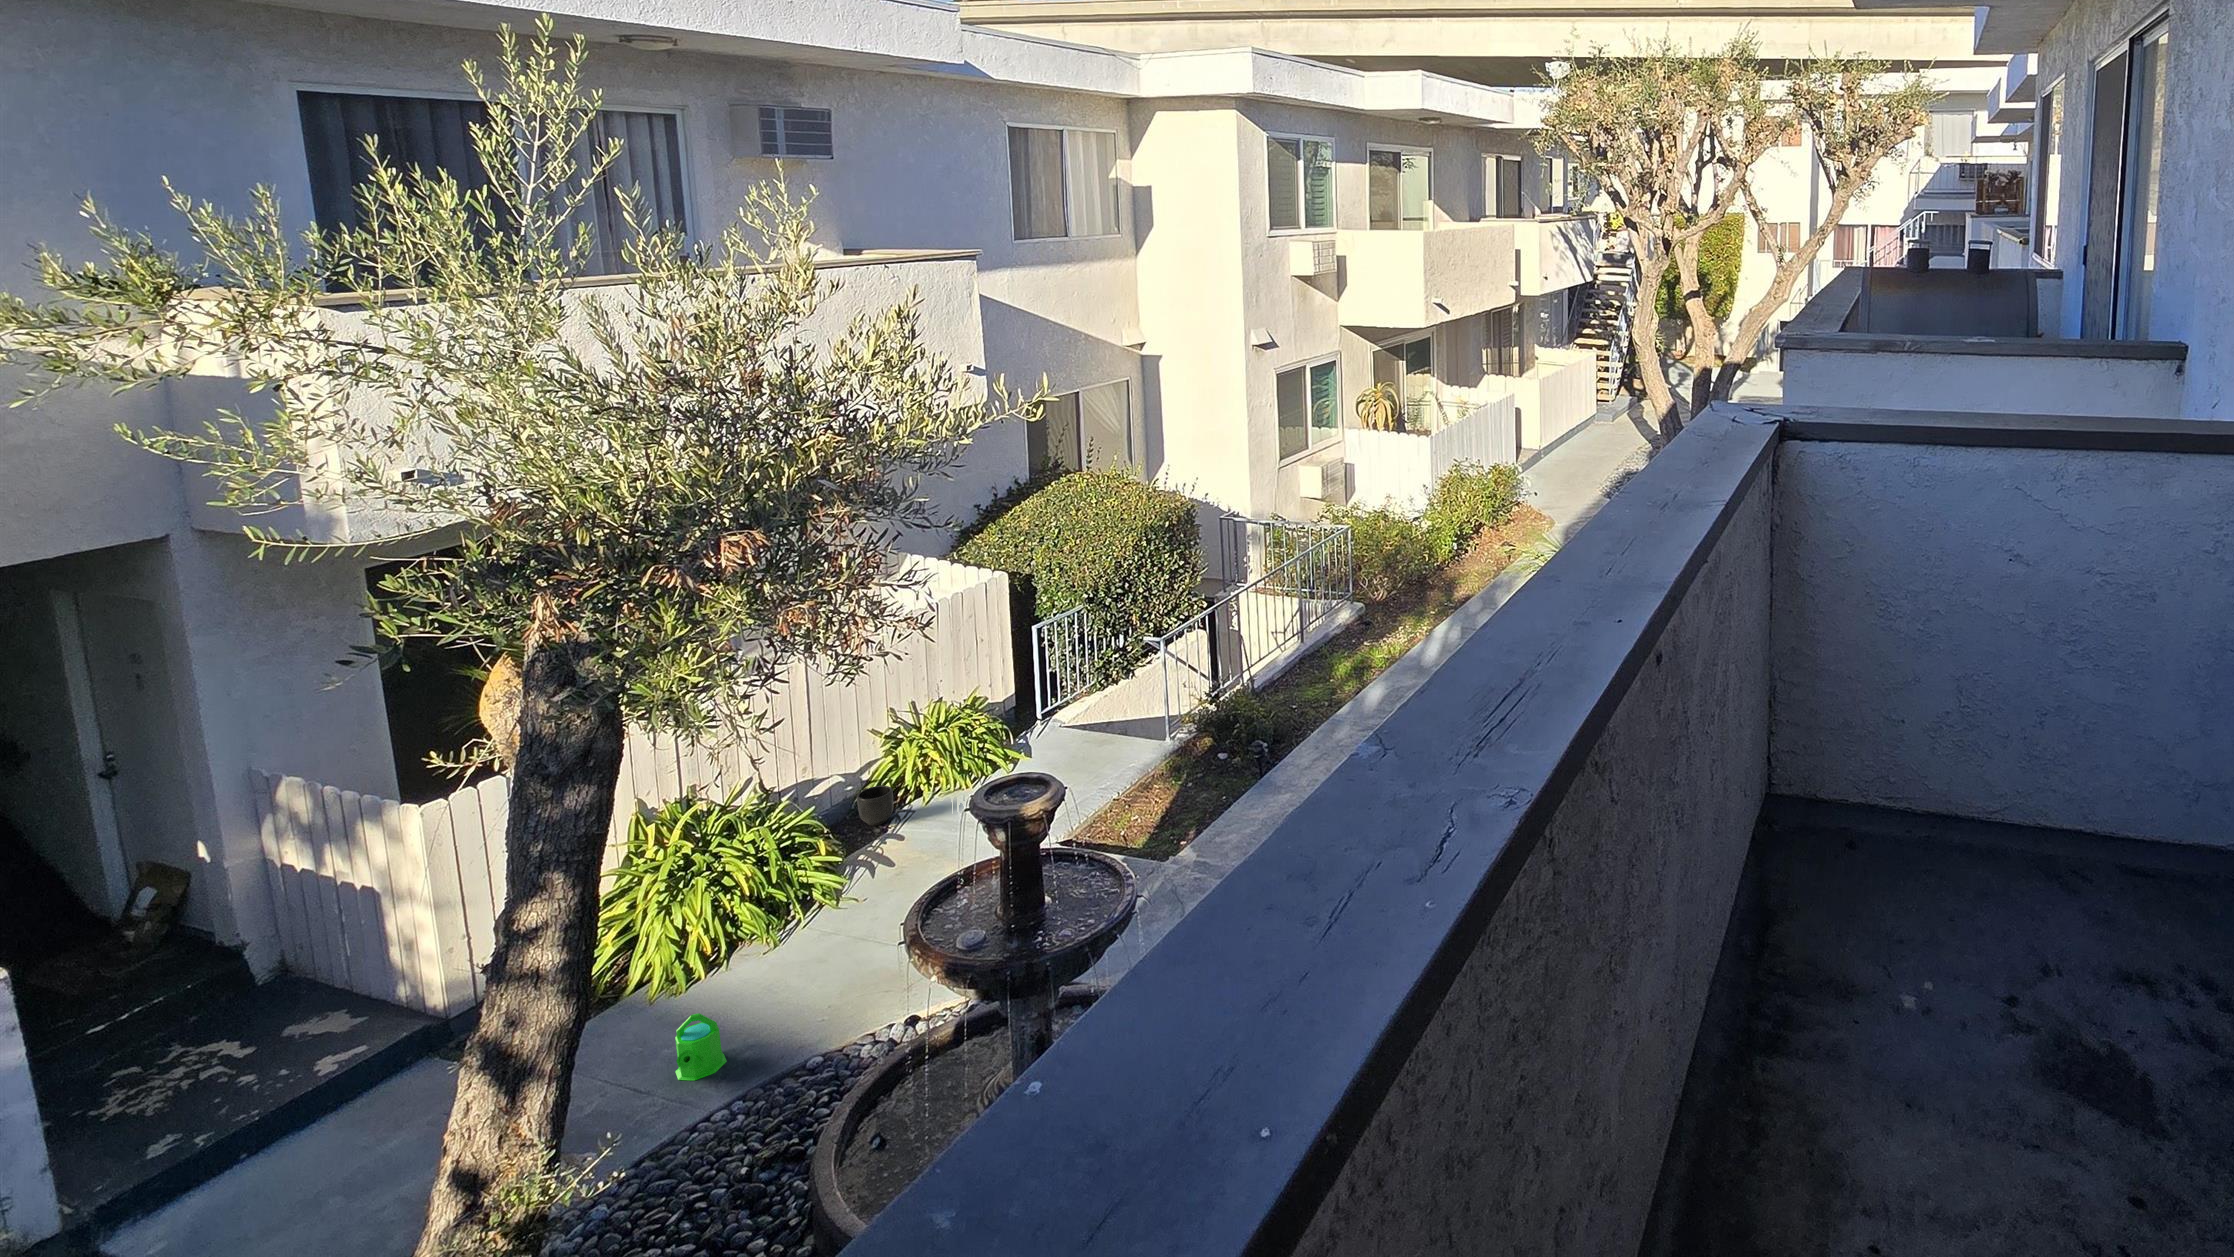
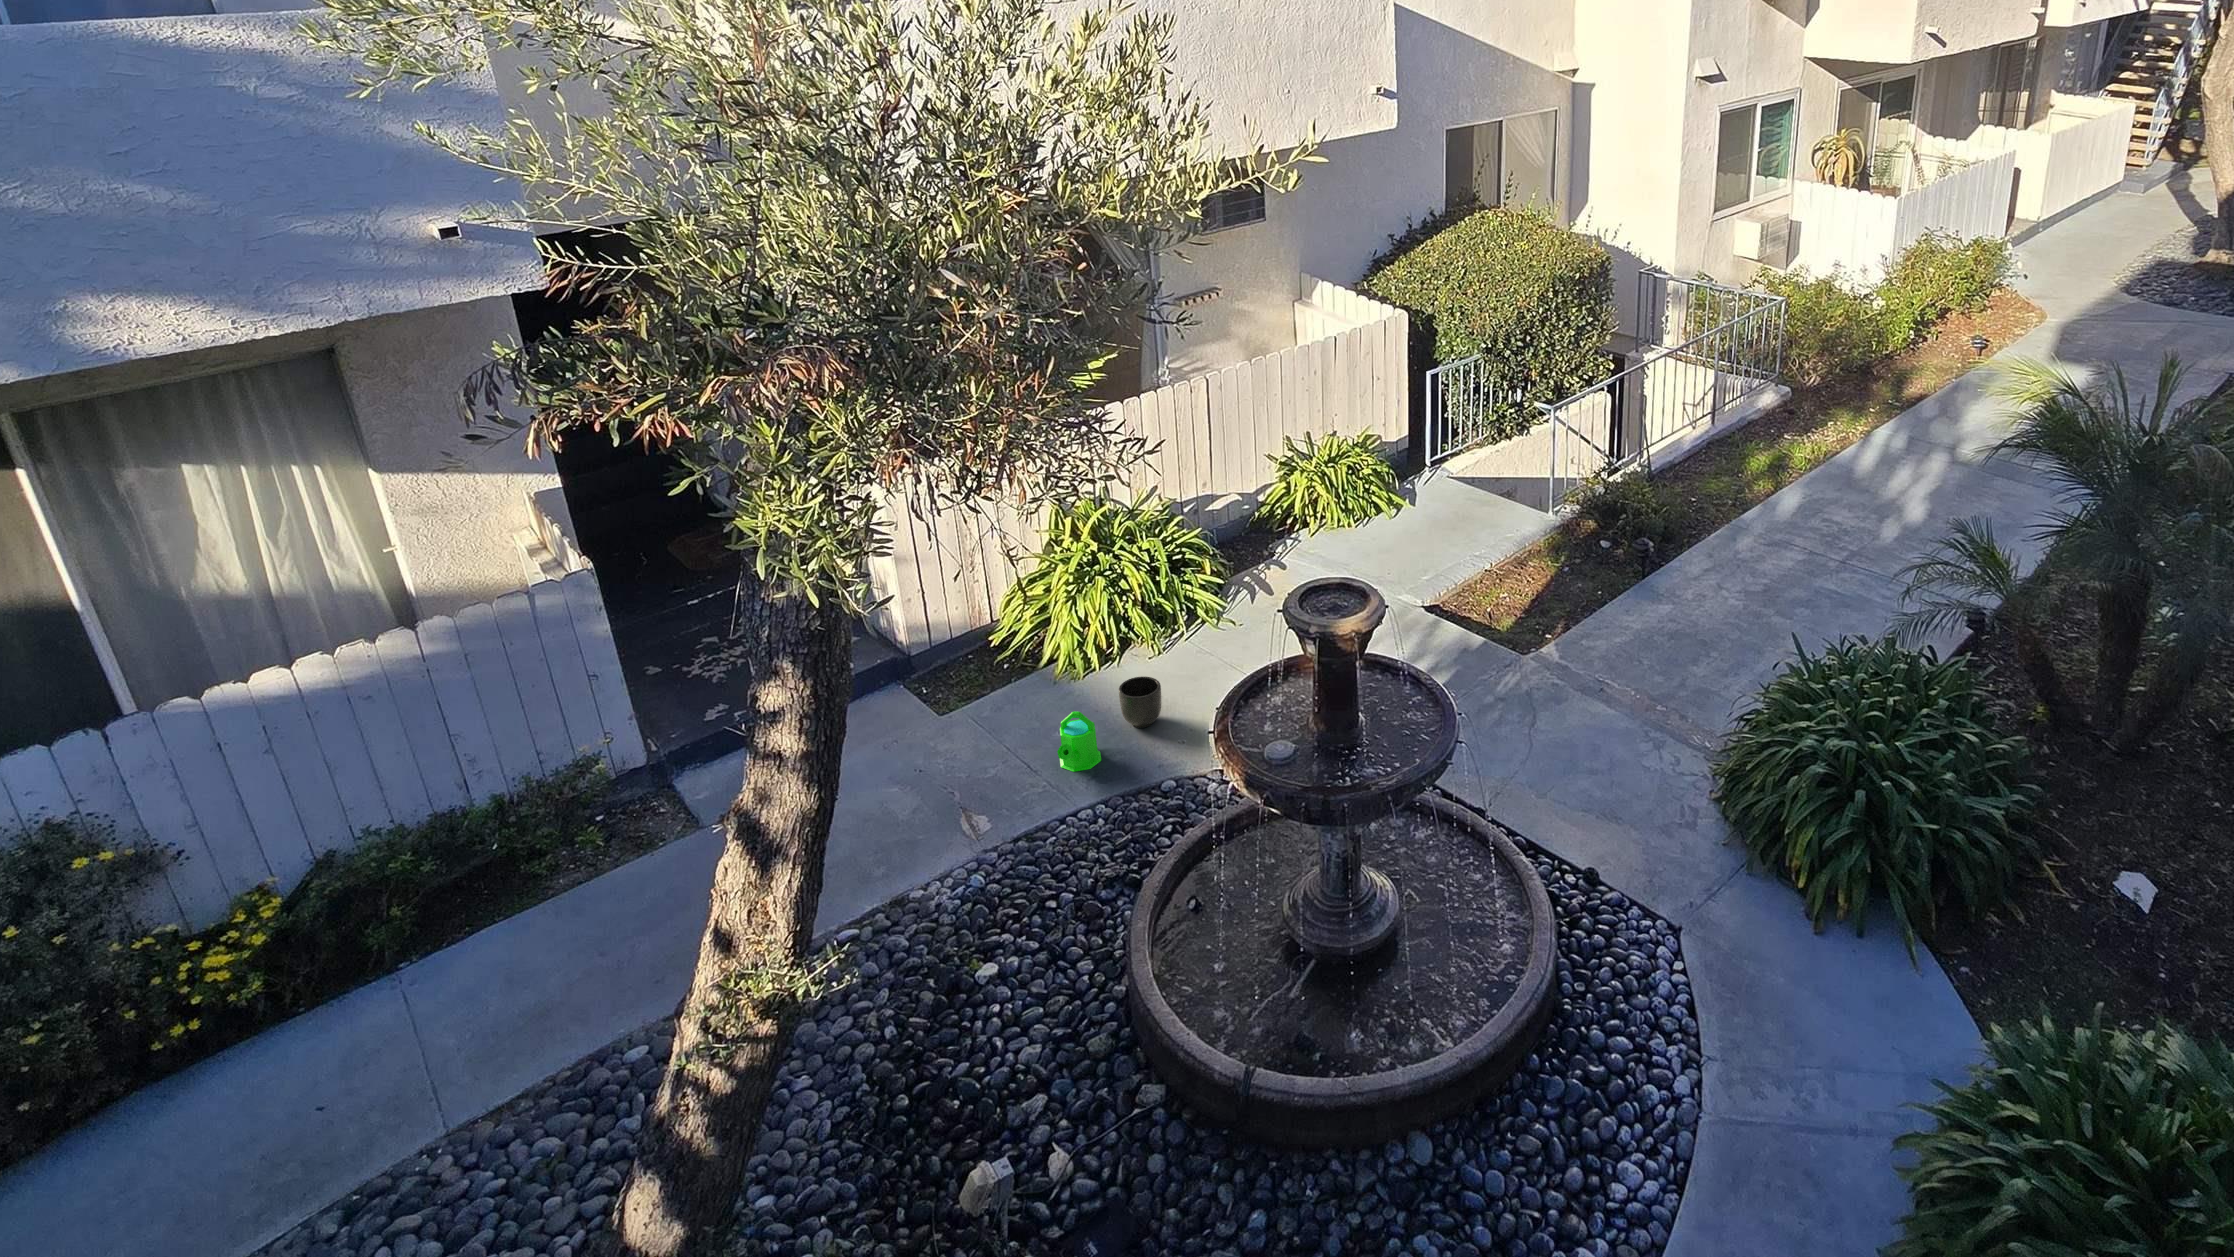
planter: present [857,786,893,826] -> present [1119,677,1161,728]

